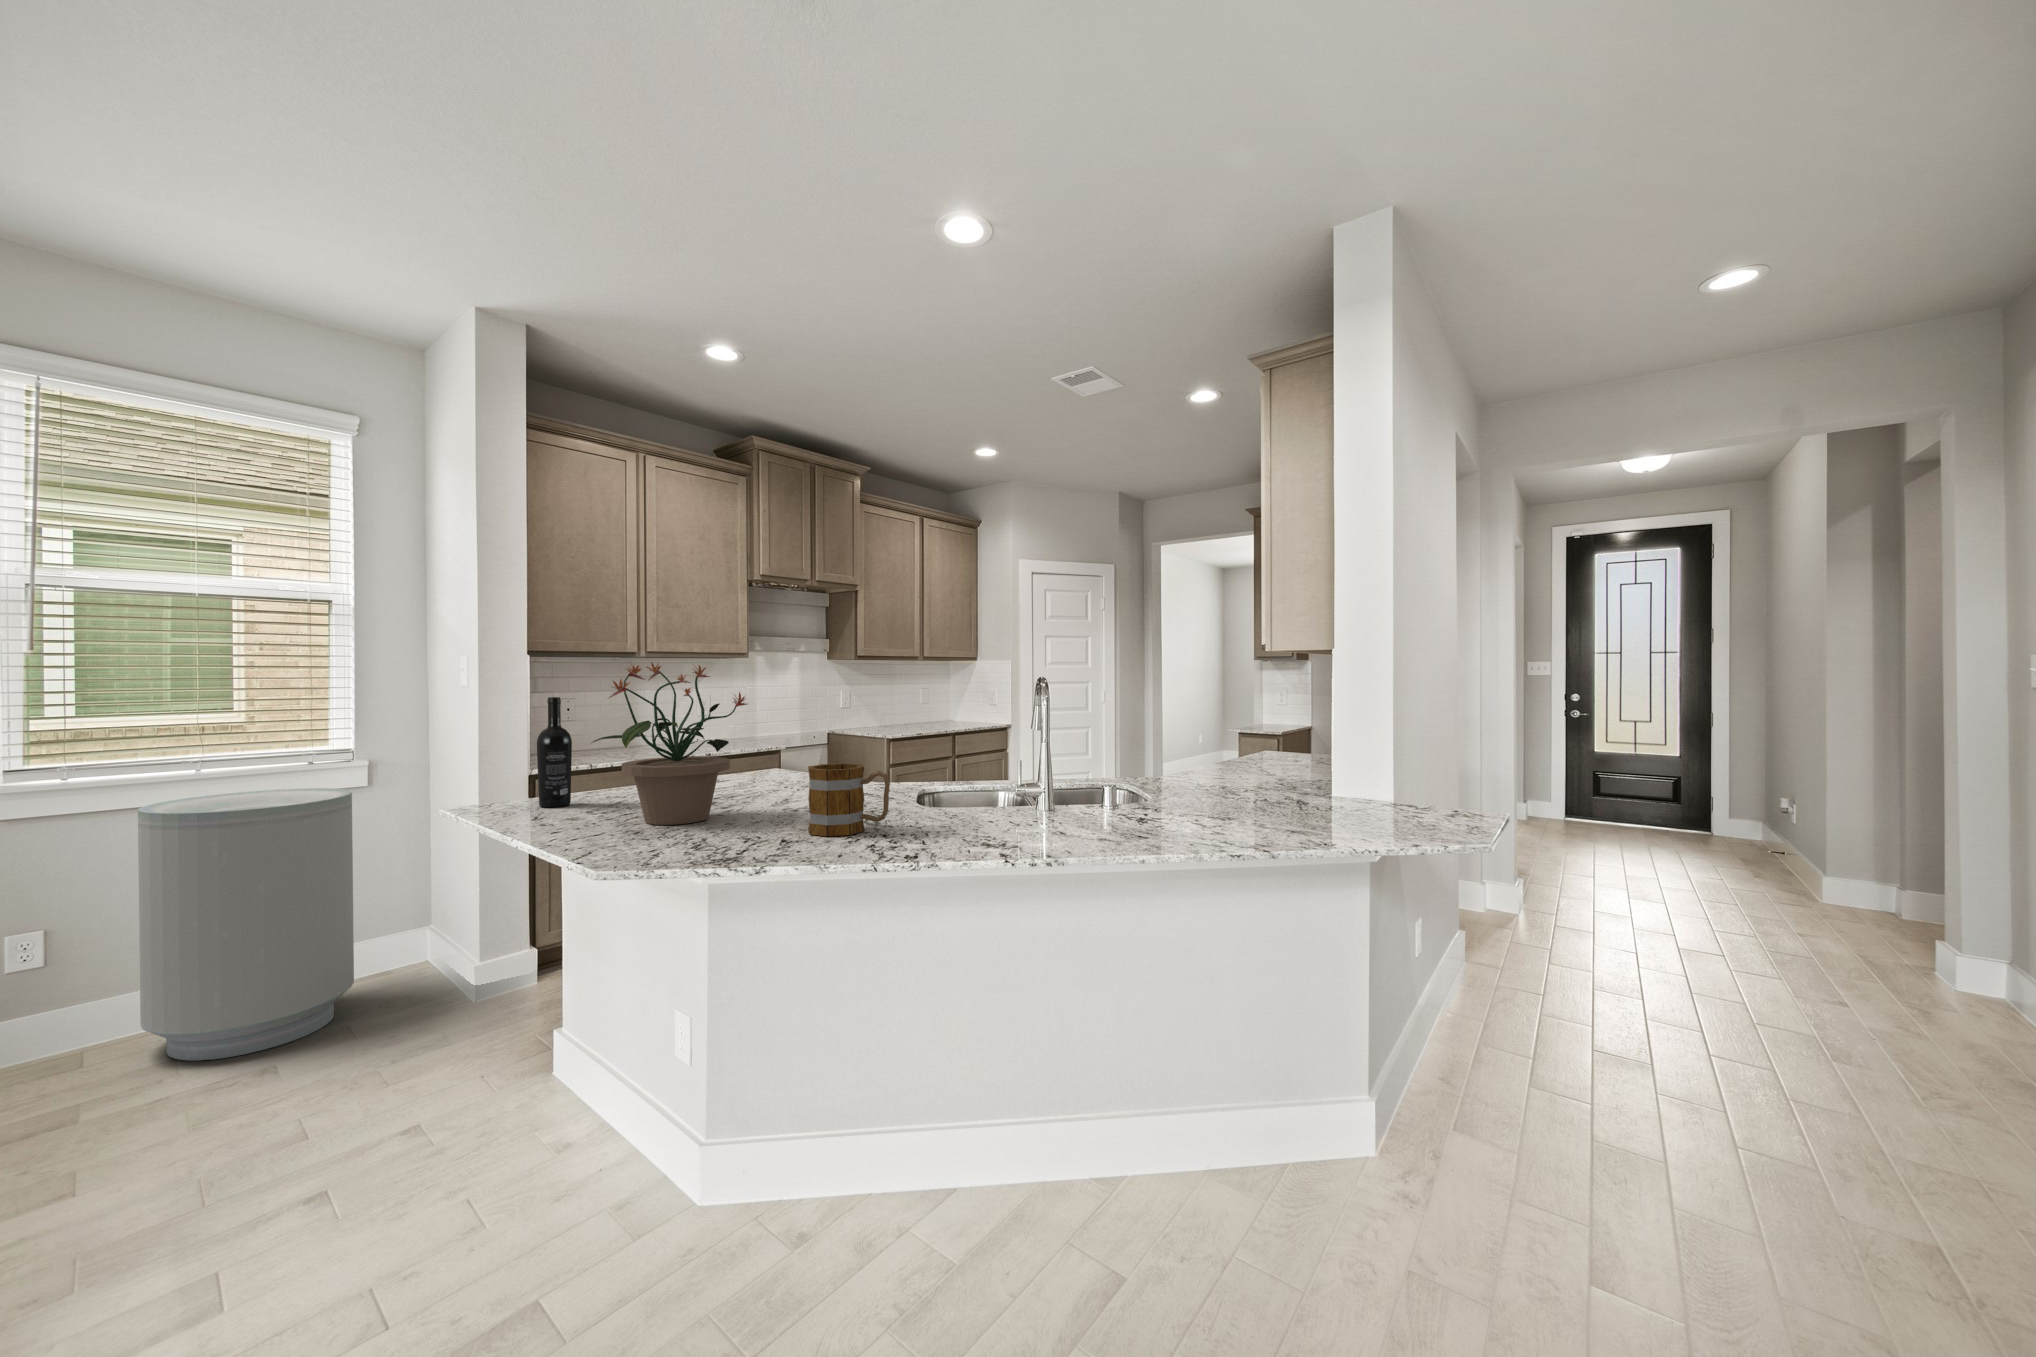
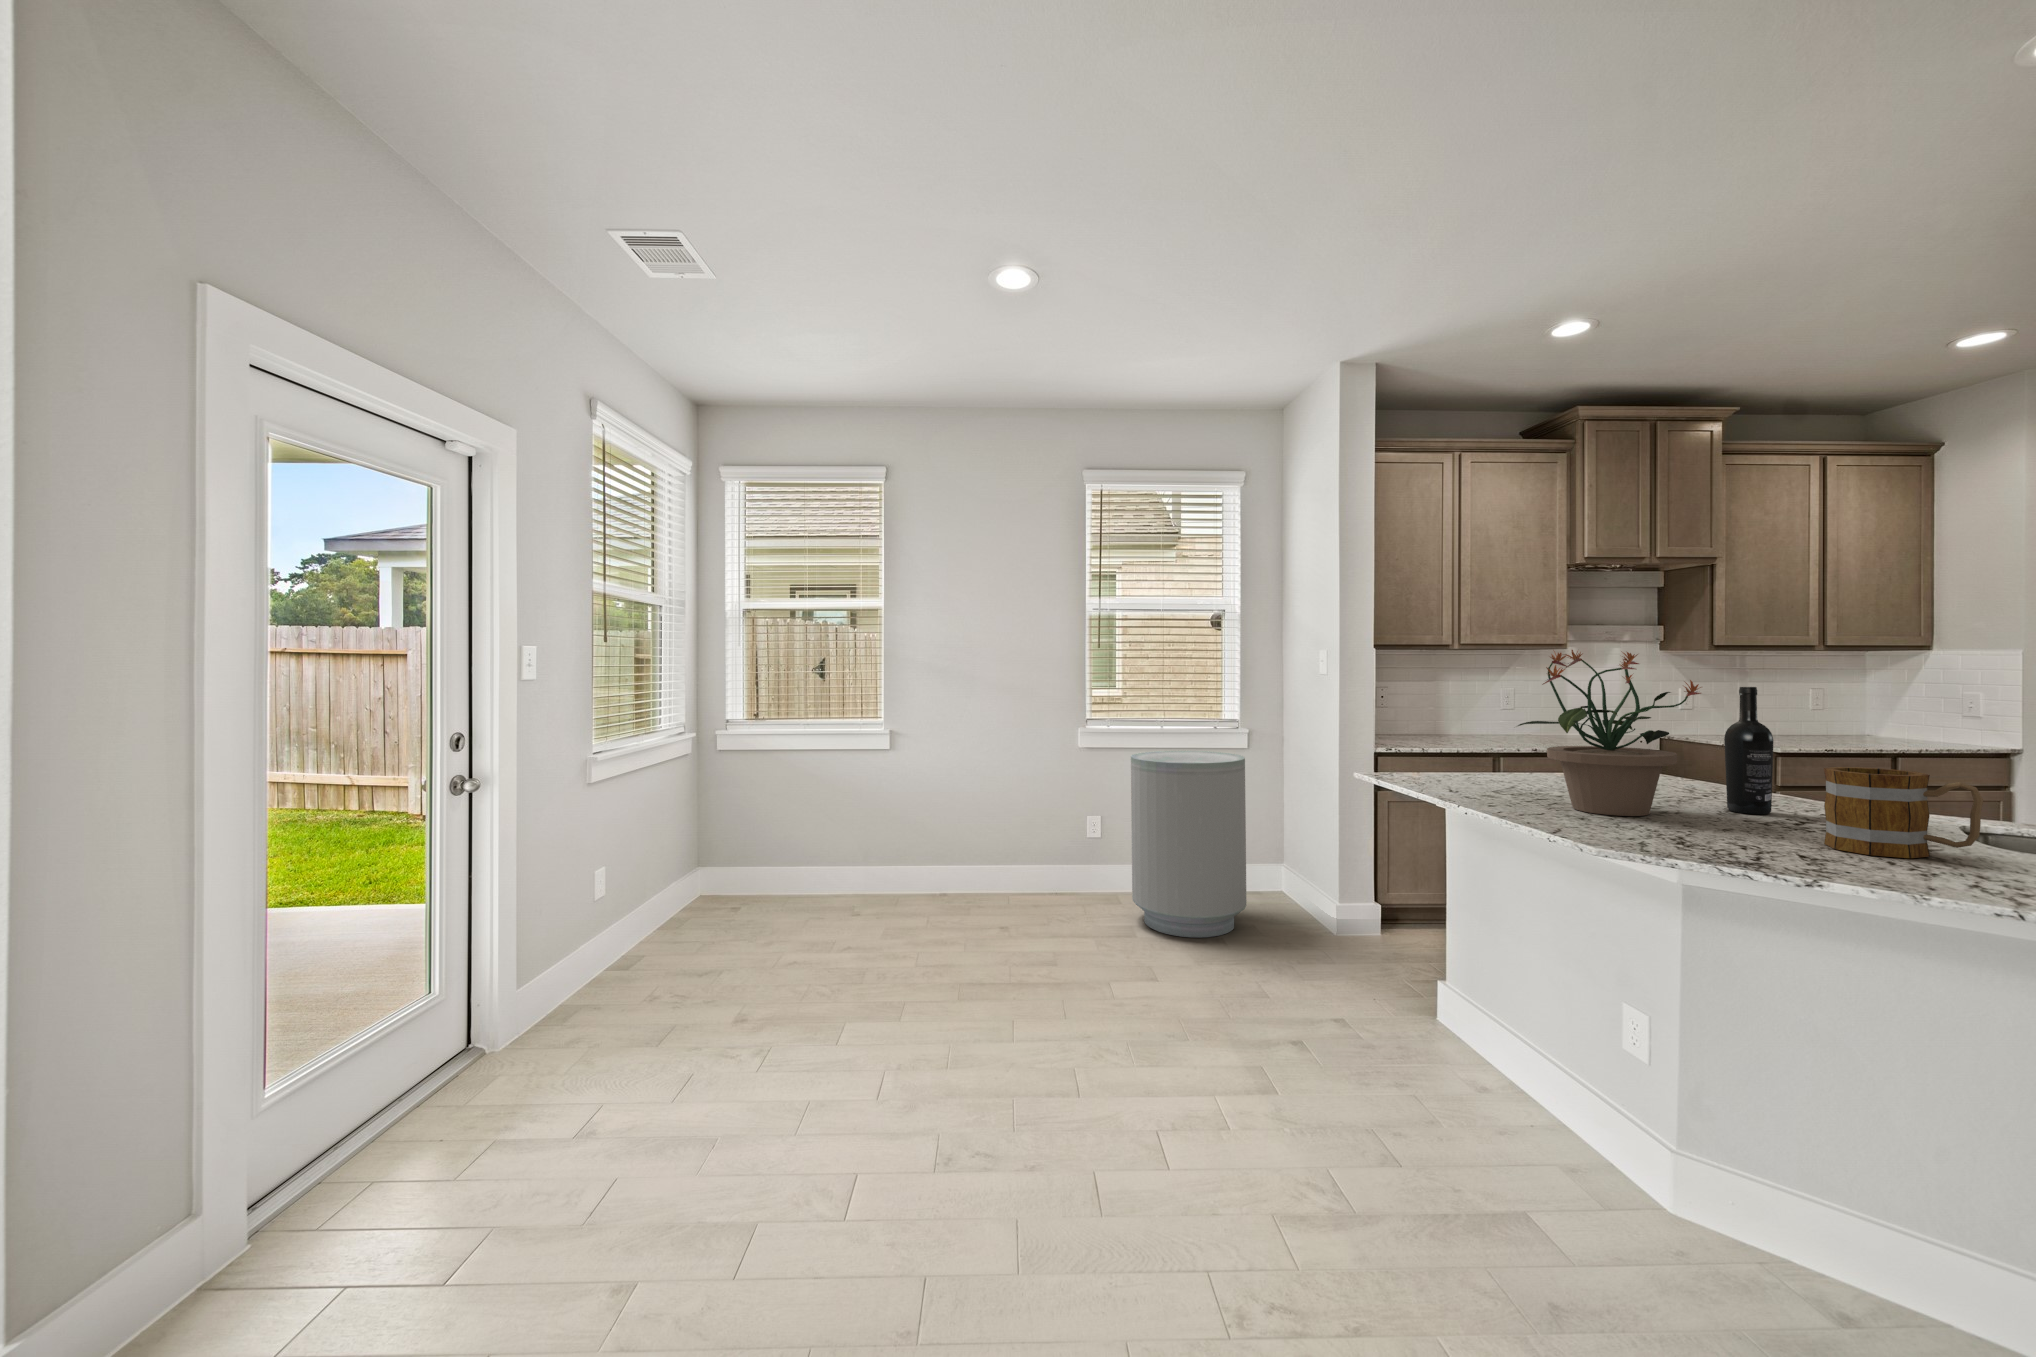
wine bottle: present [537,697,572,807] -> present [1724,687,1773,814]

